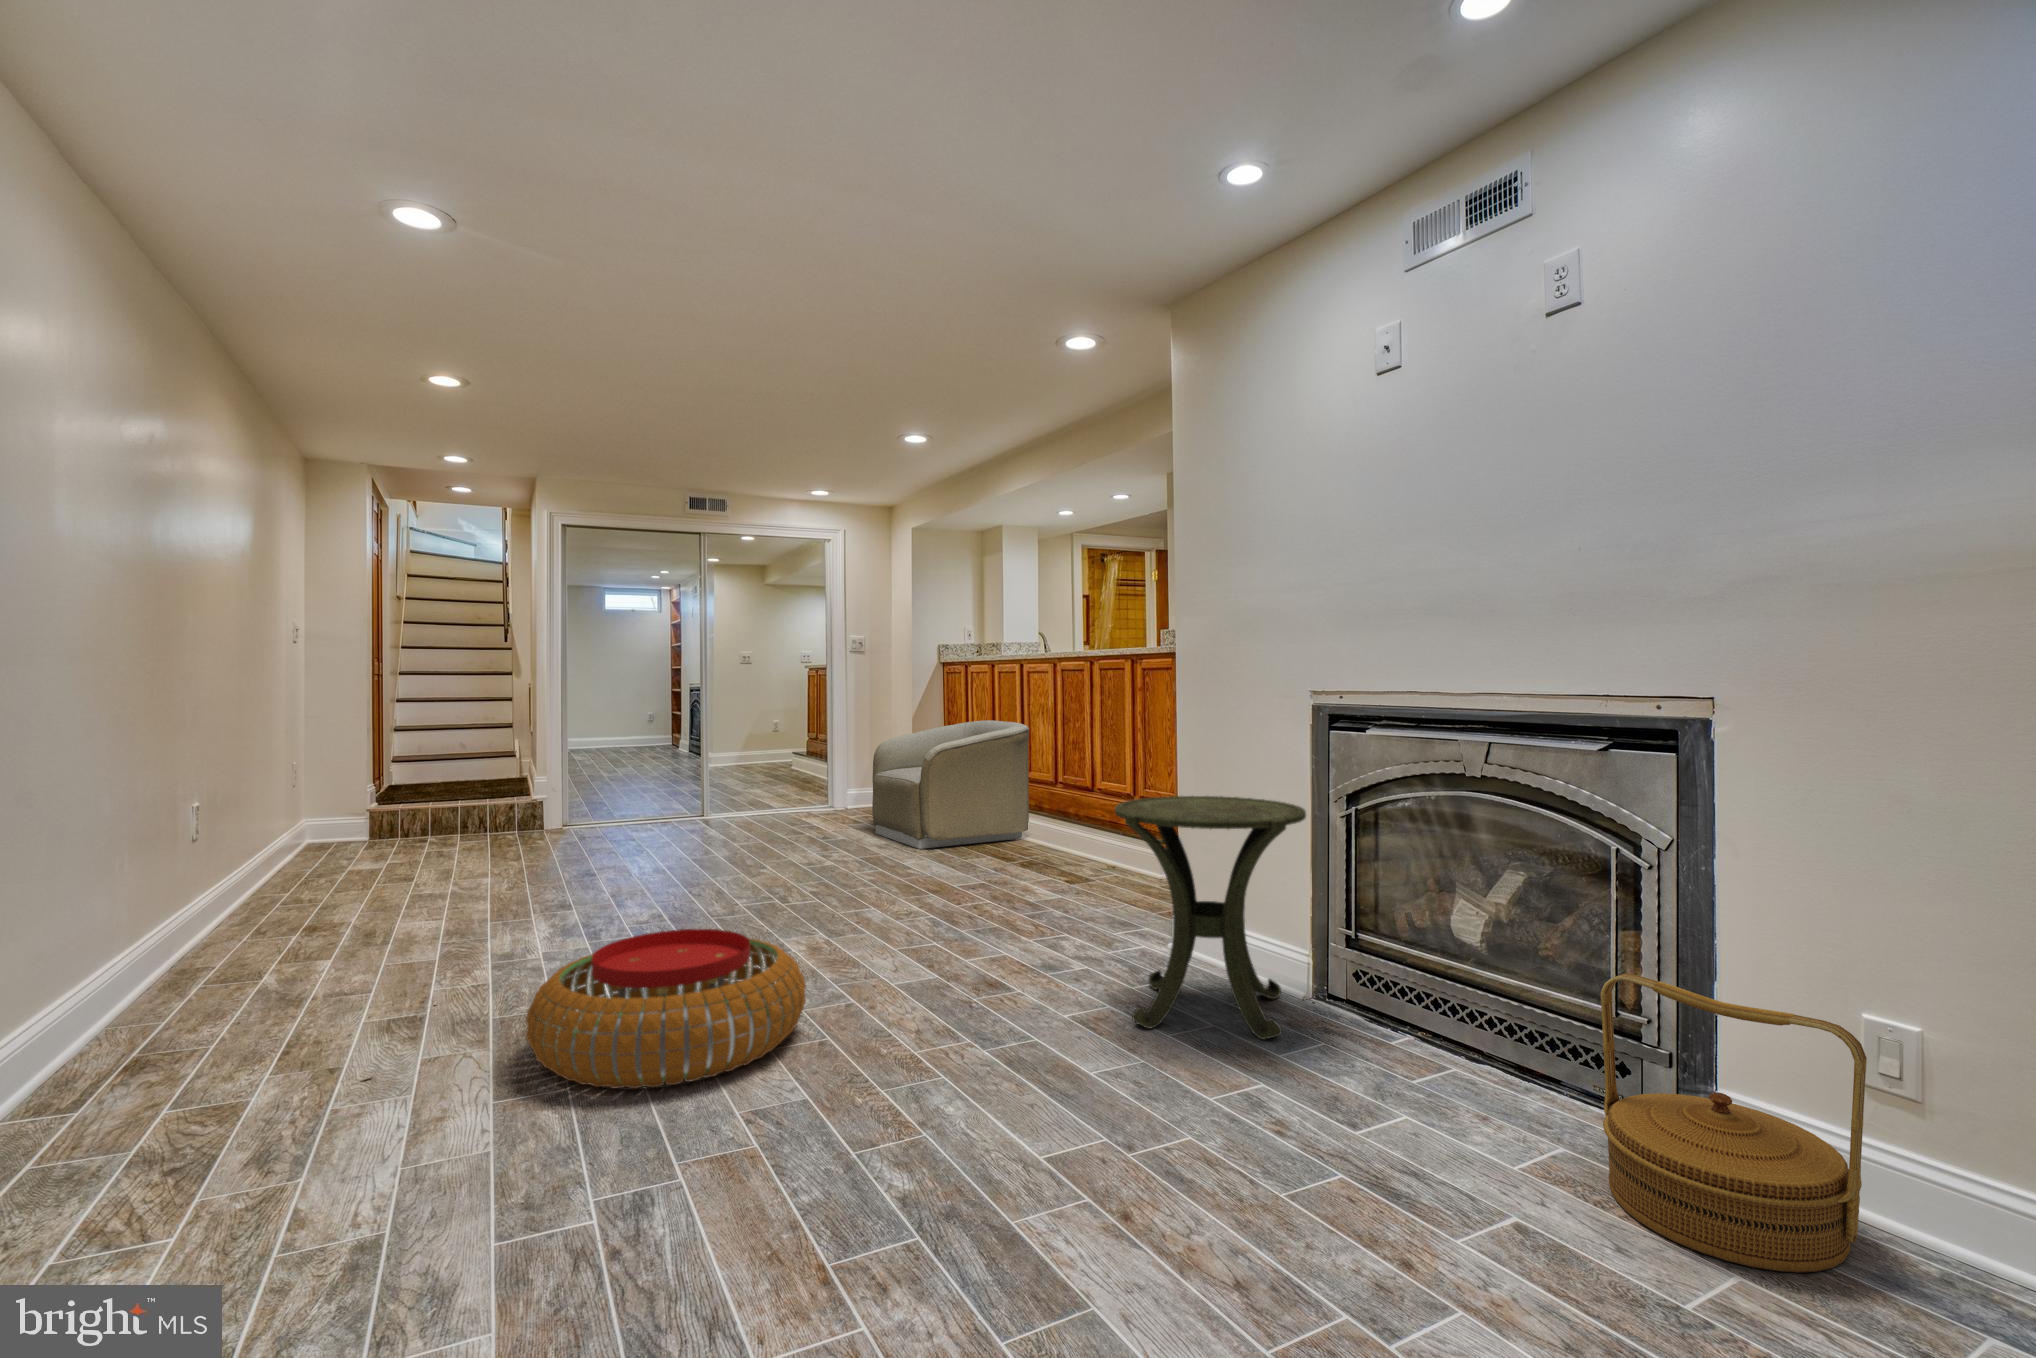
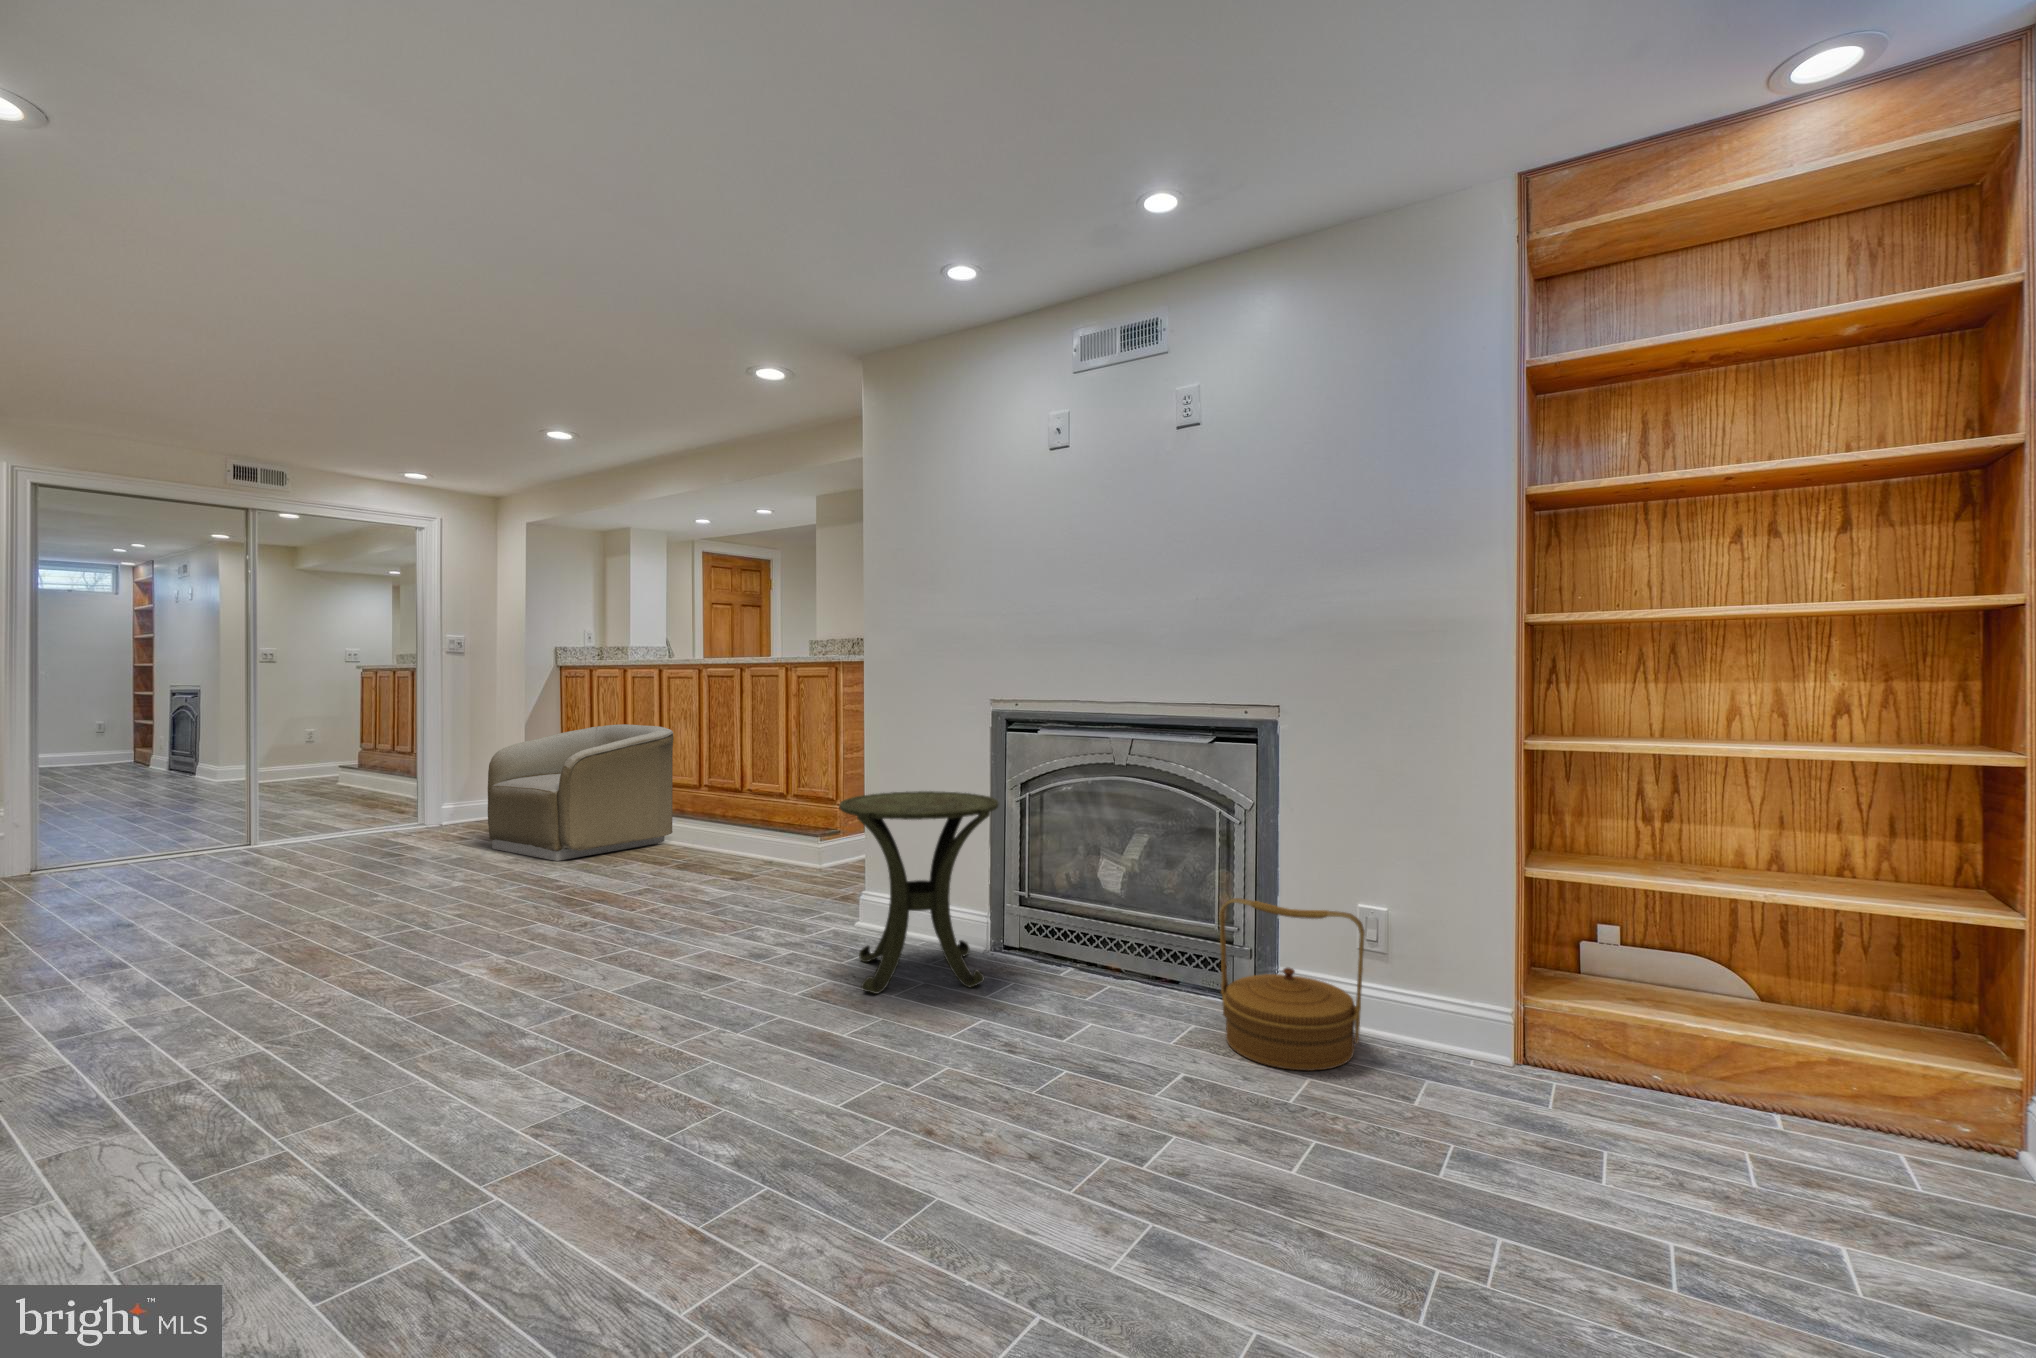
pouf: present [526,929,806,1088] -> none [200,960,546,1145]

